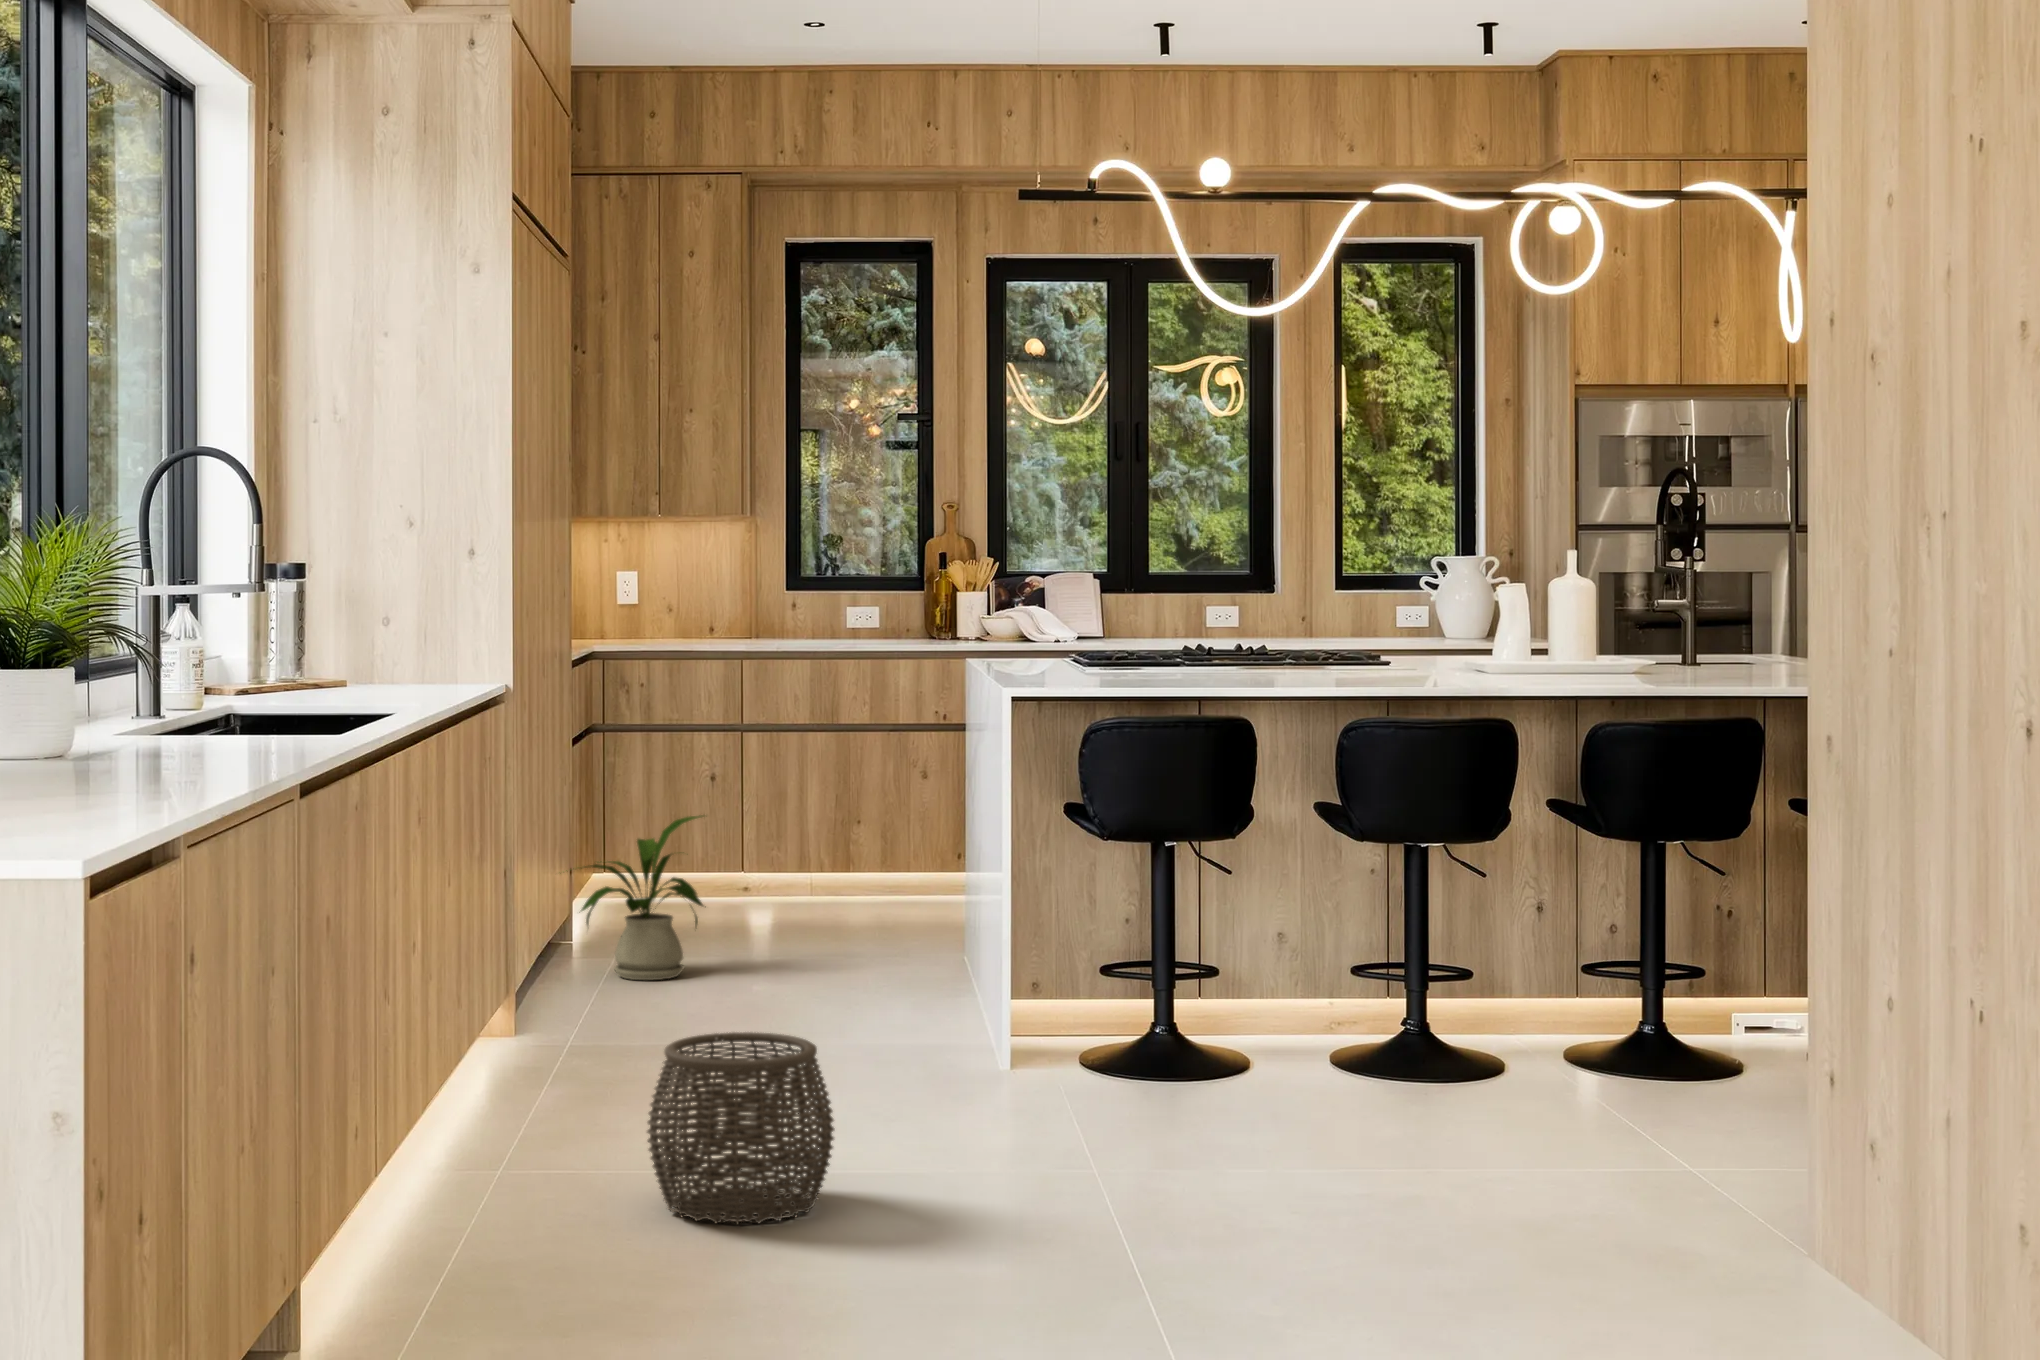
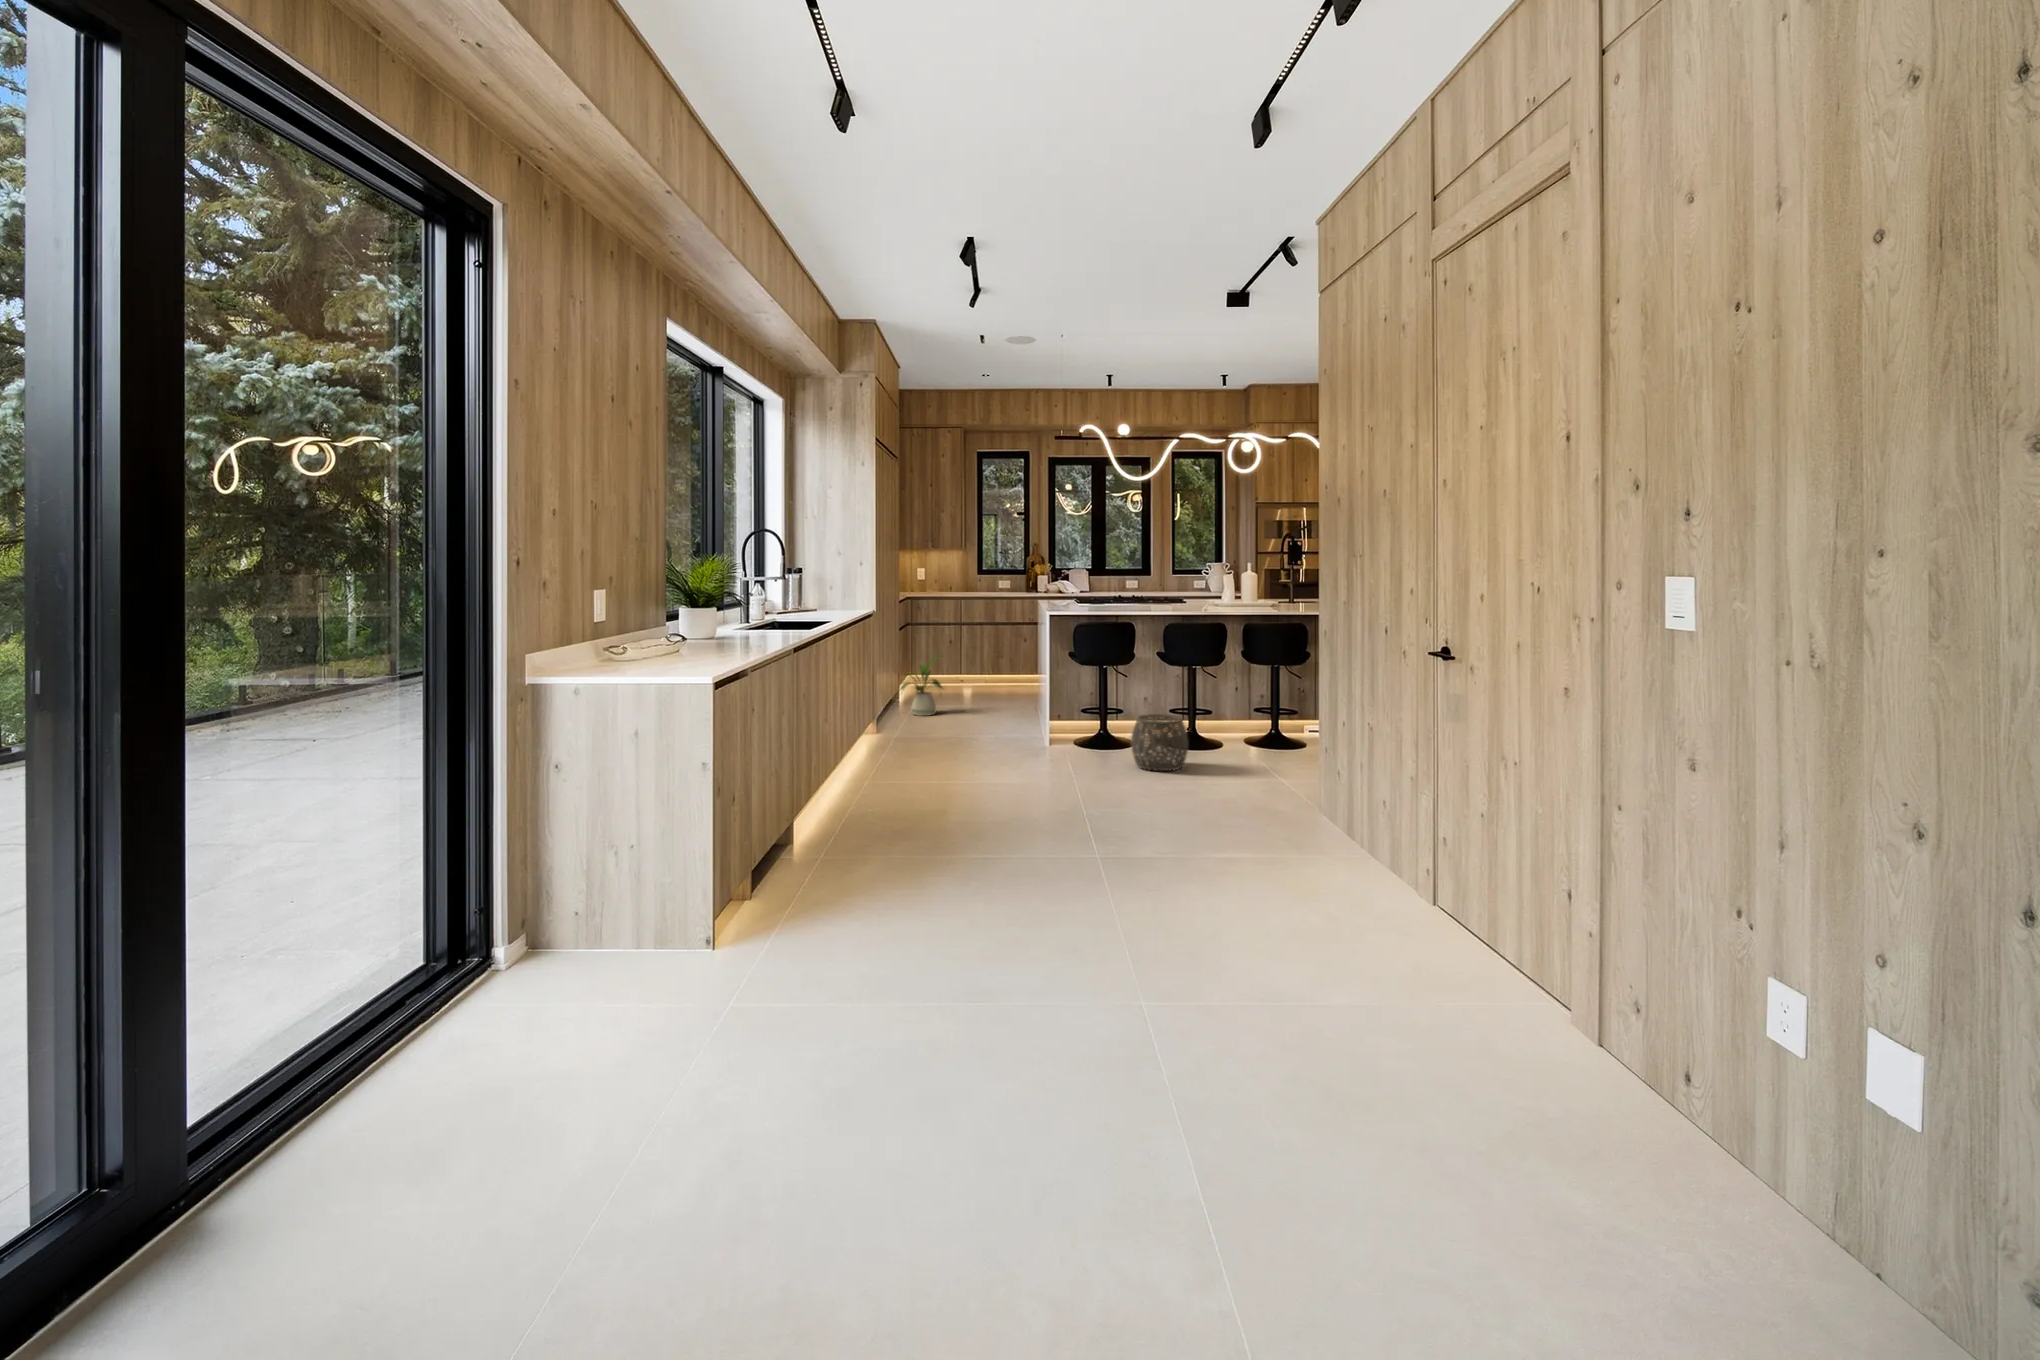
woven basket: present [647,1032,834,1224] -> present [1131,714,1188,771]

